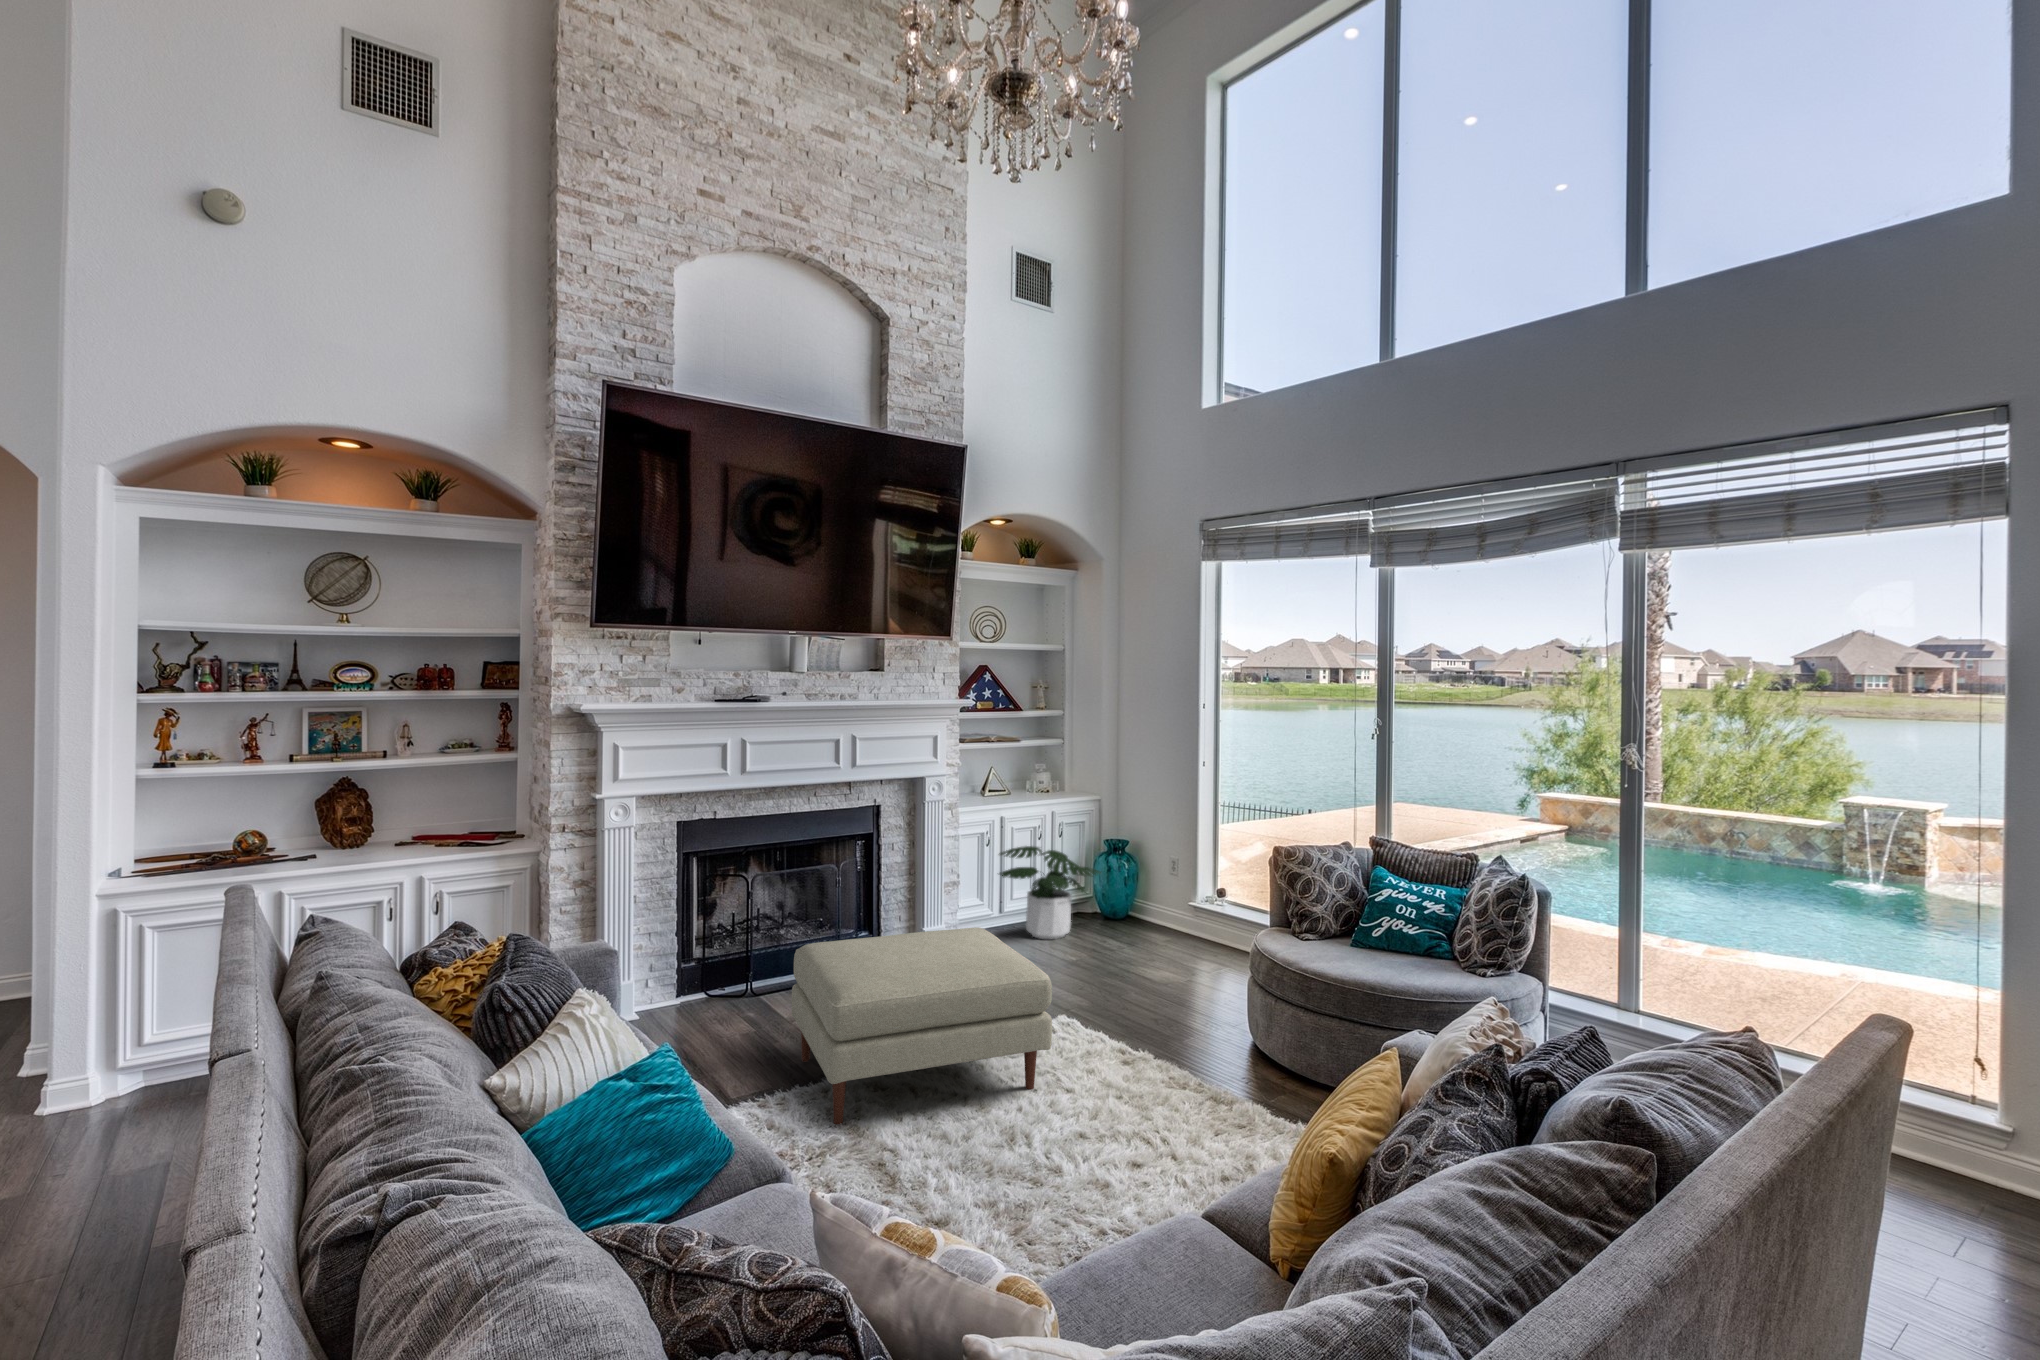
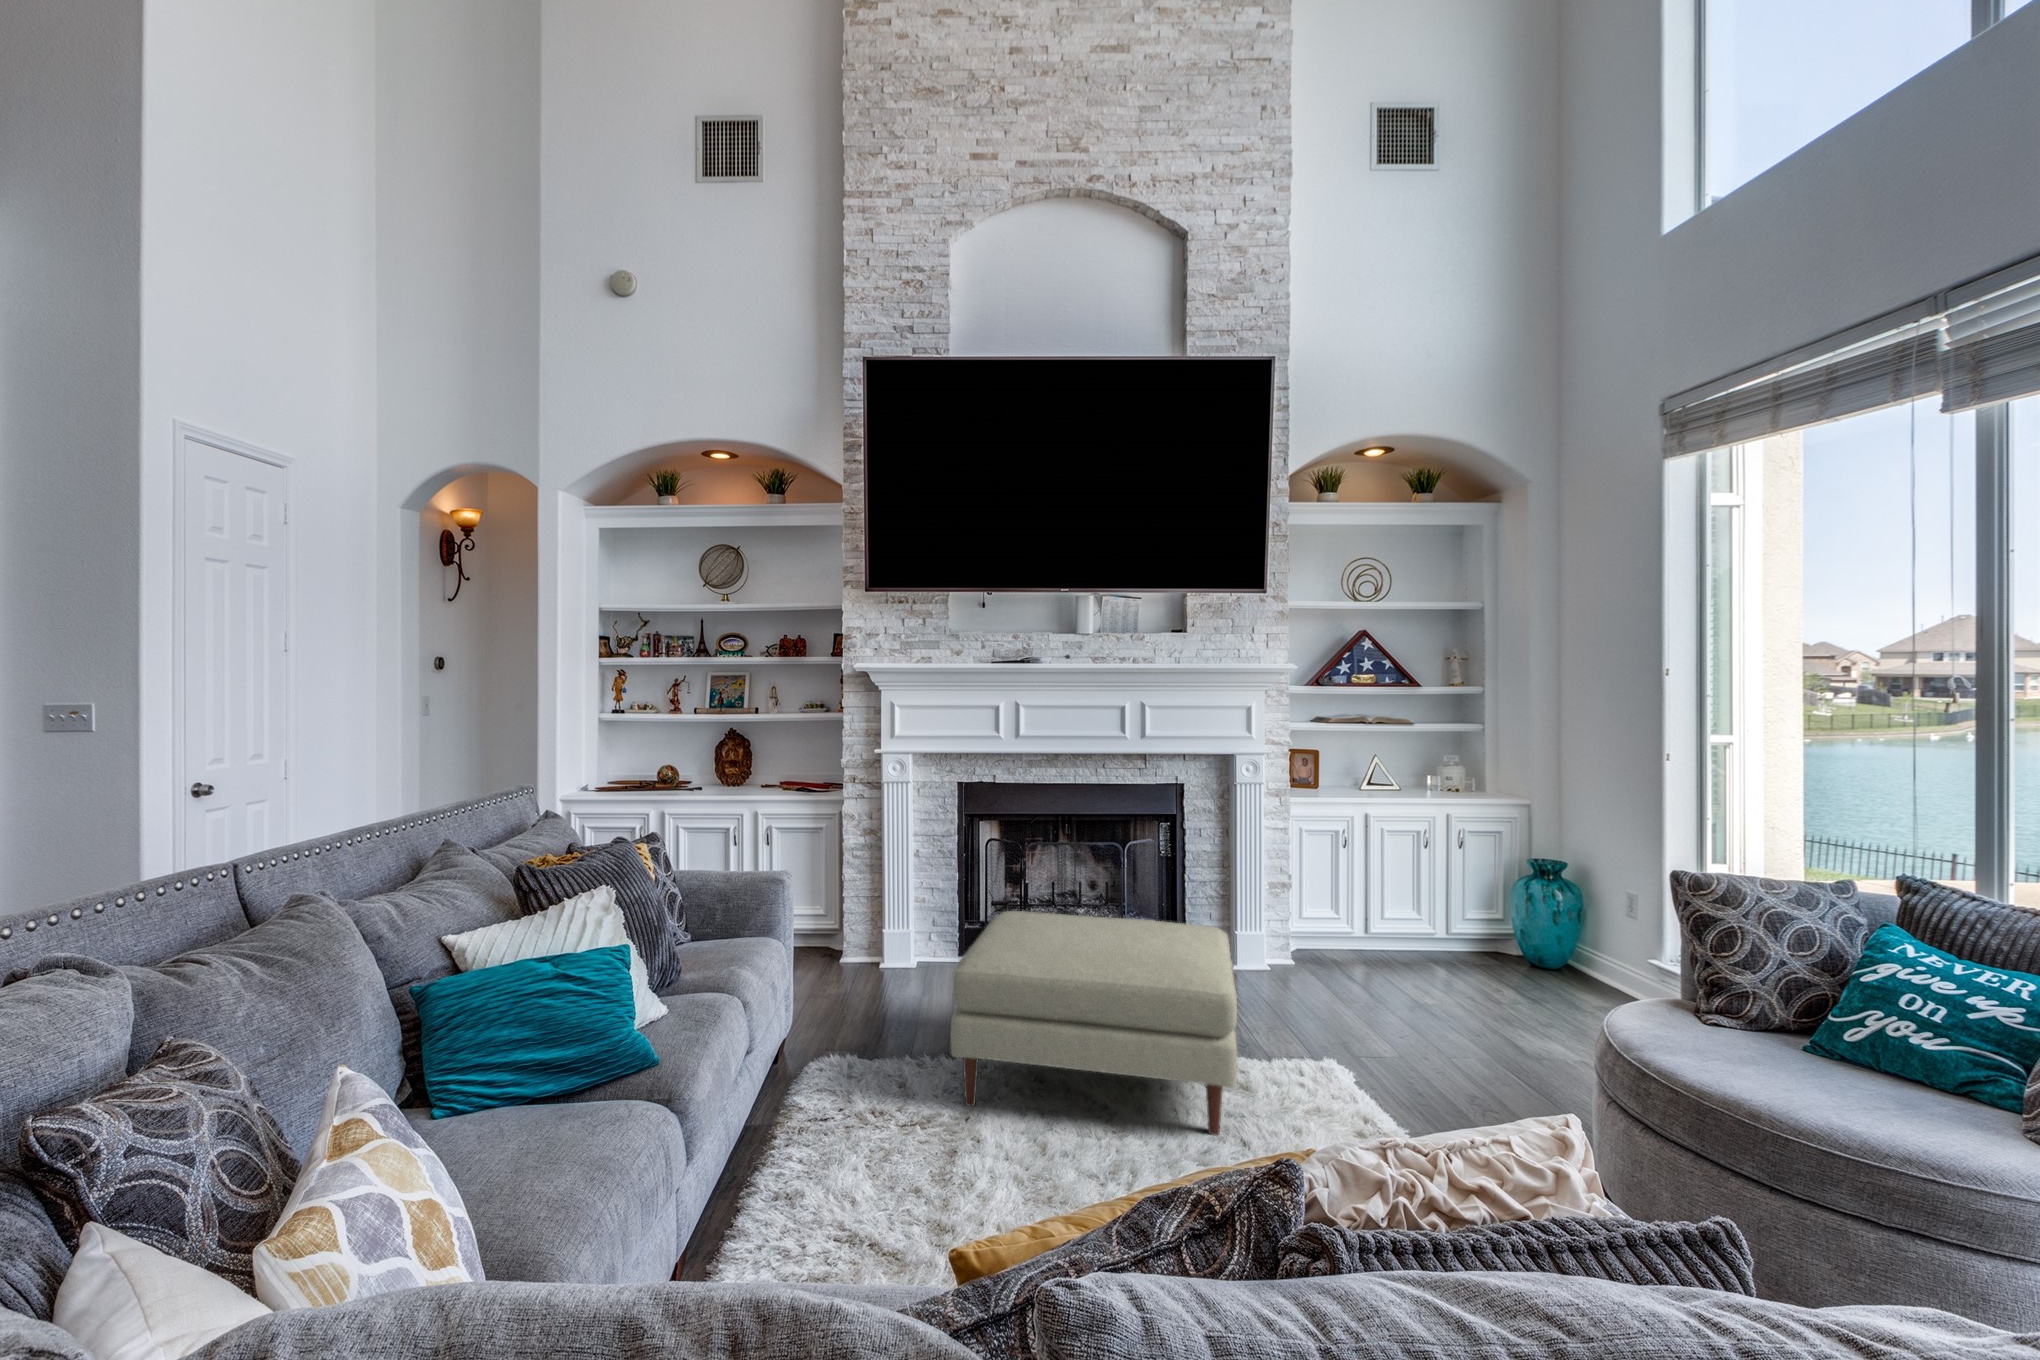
potted plant: present [999,846,1101,939] -> none [1356,856,1515,982]

